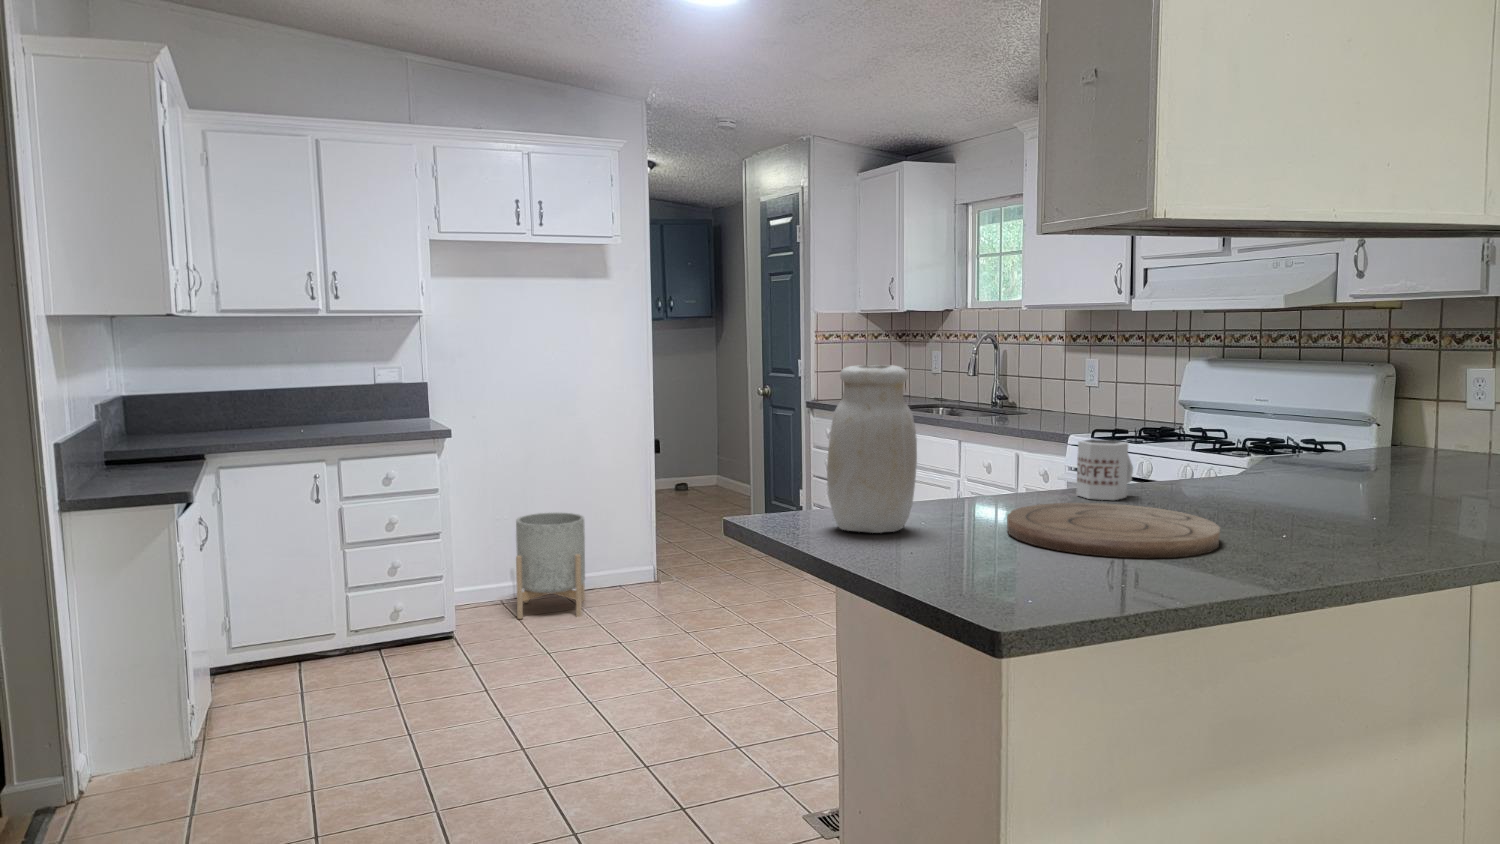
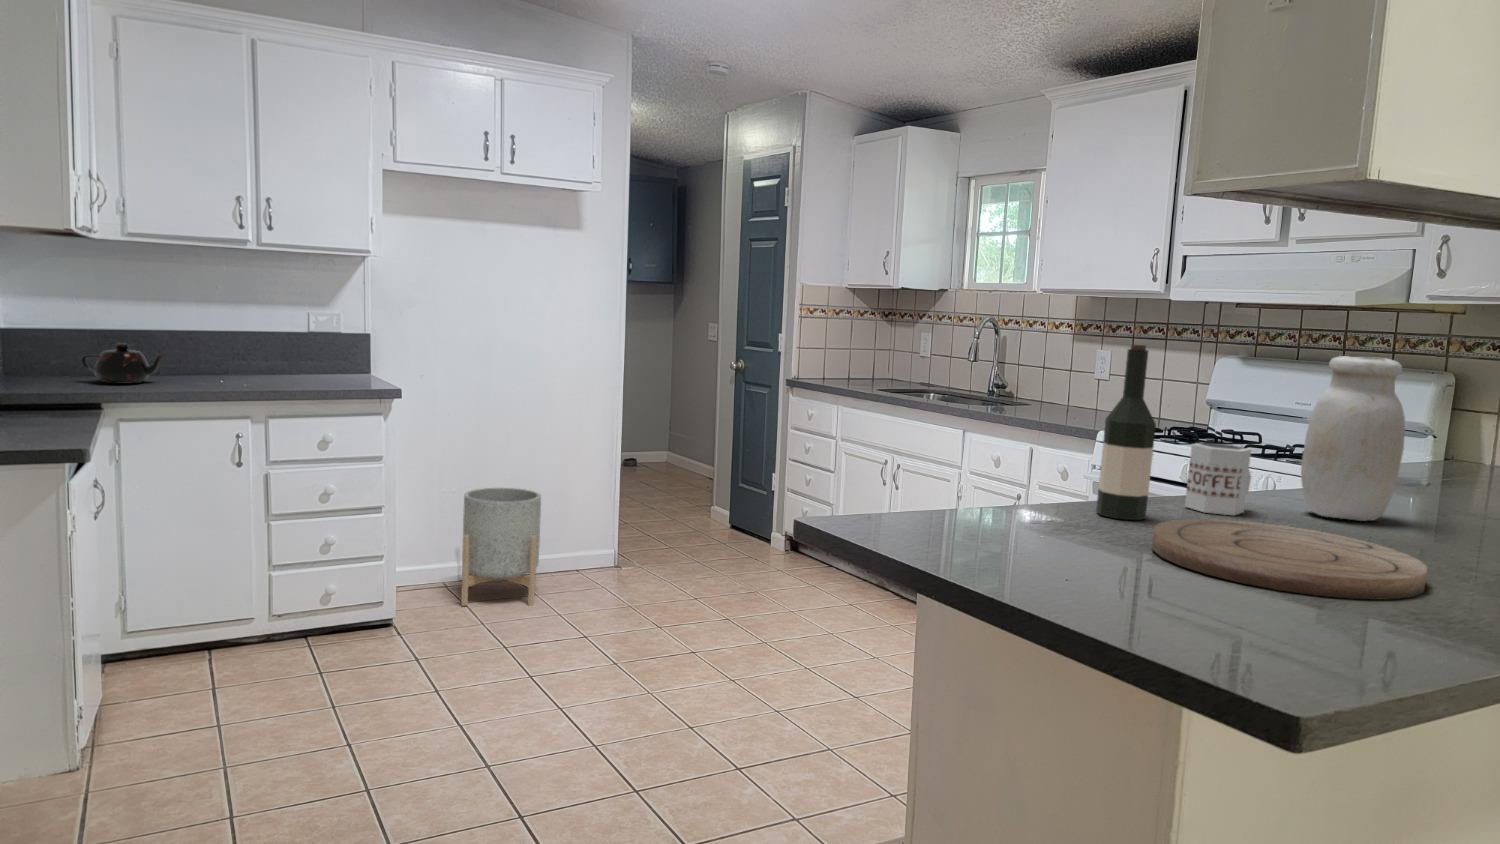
wine bottle: none [991,360,1032,508] -> present [1096,344,1156,520]
jar: present [827,365,917,533] -> present [1301,356,1405,521]
teapot: none [185,403,256,437] -> present [81,343,165,384]

